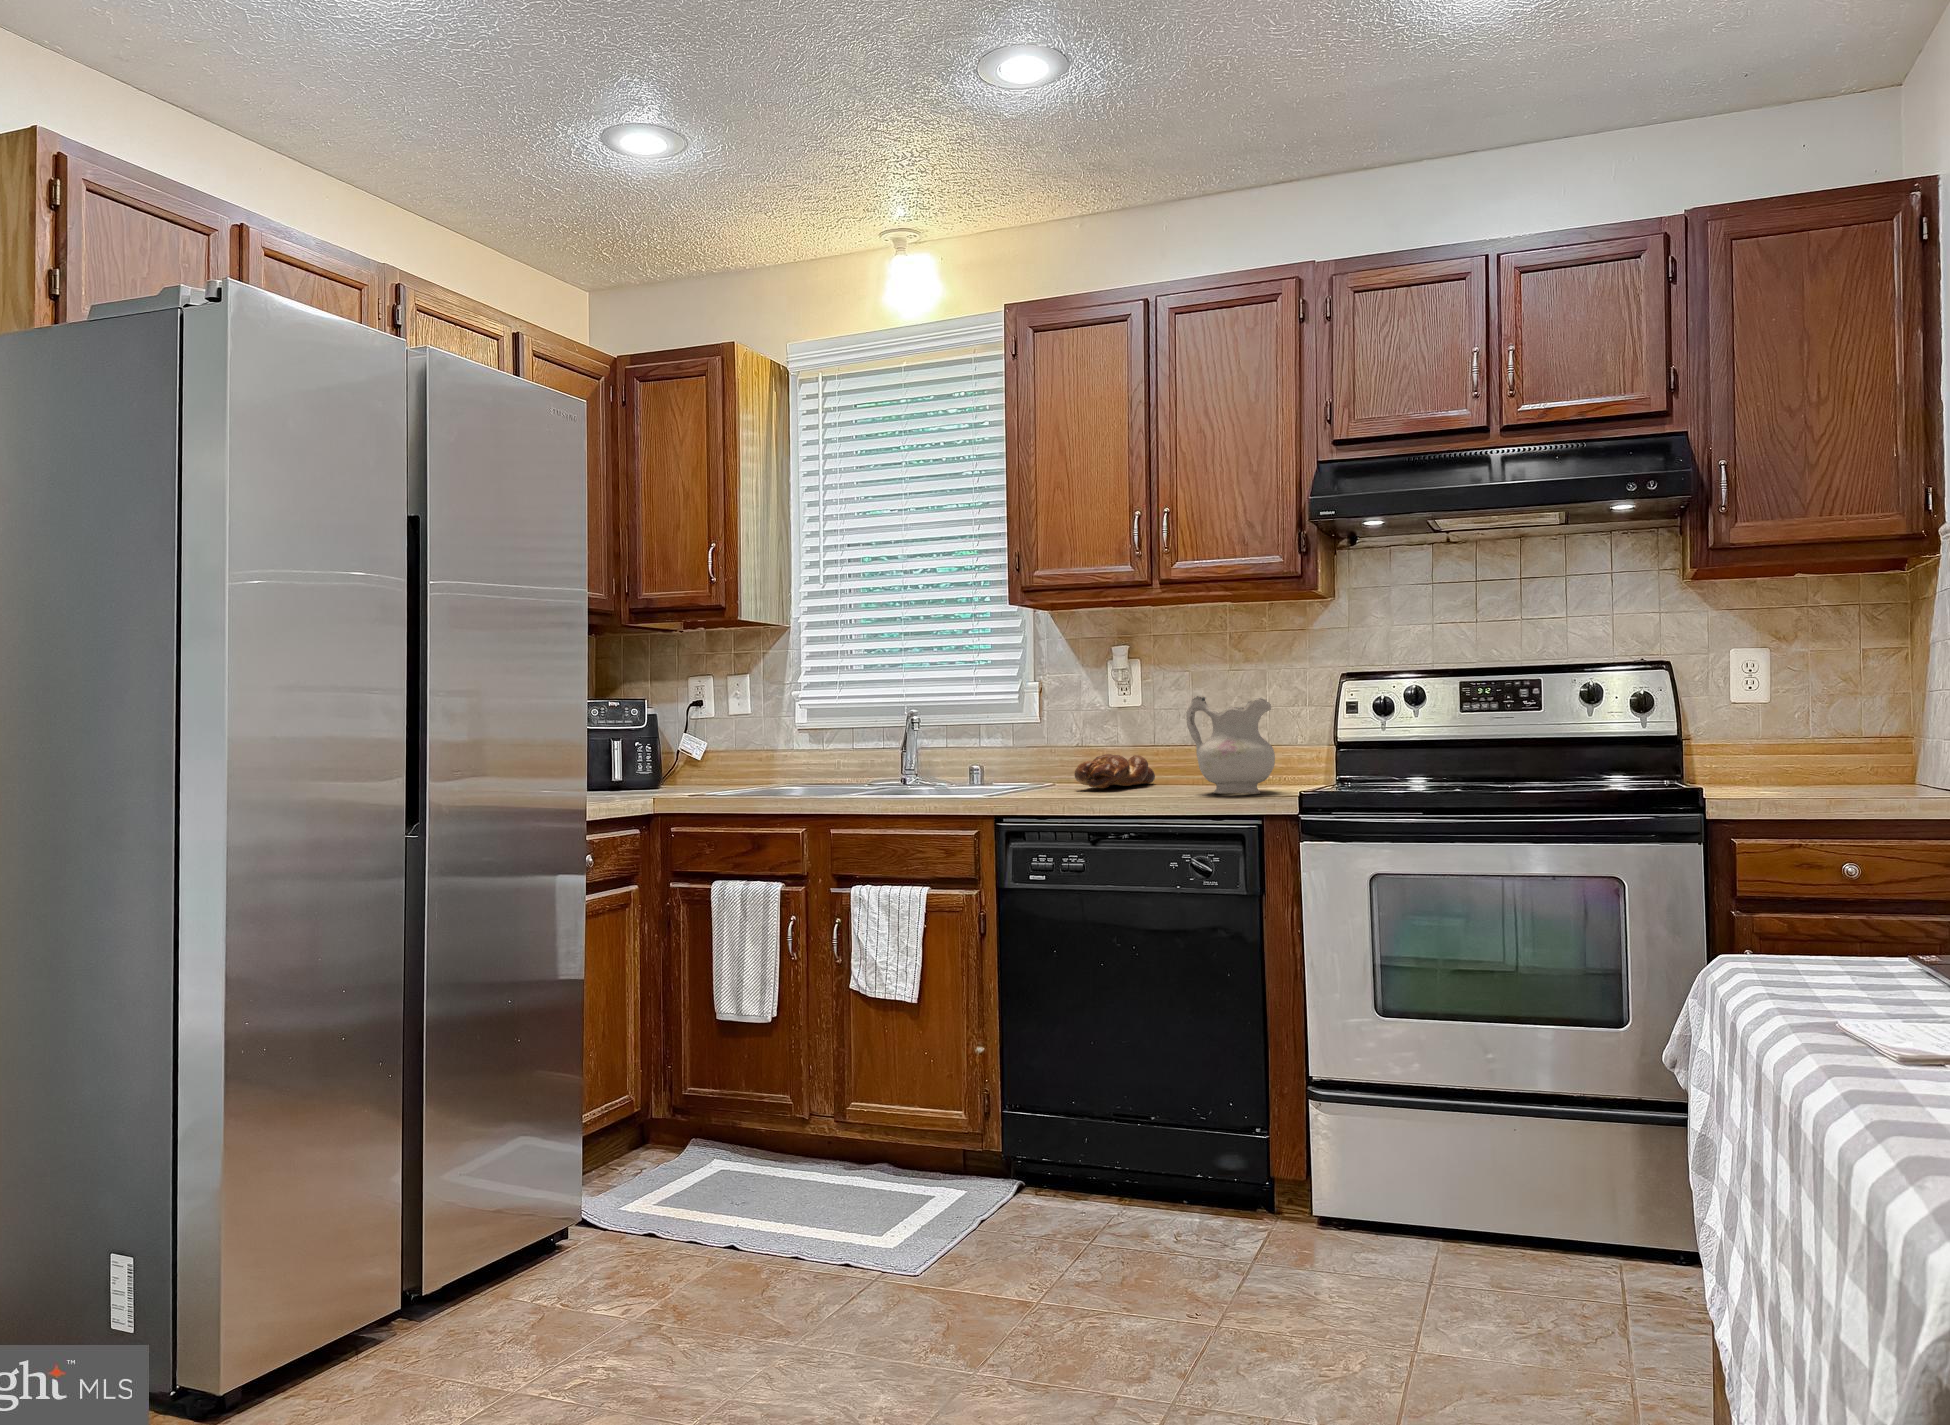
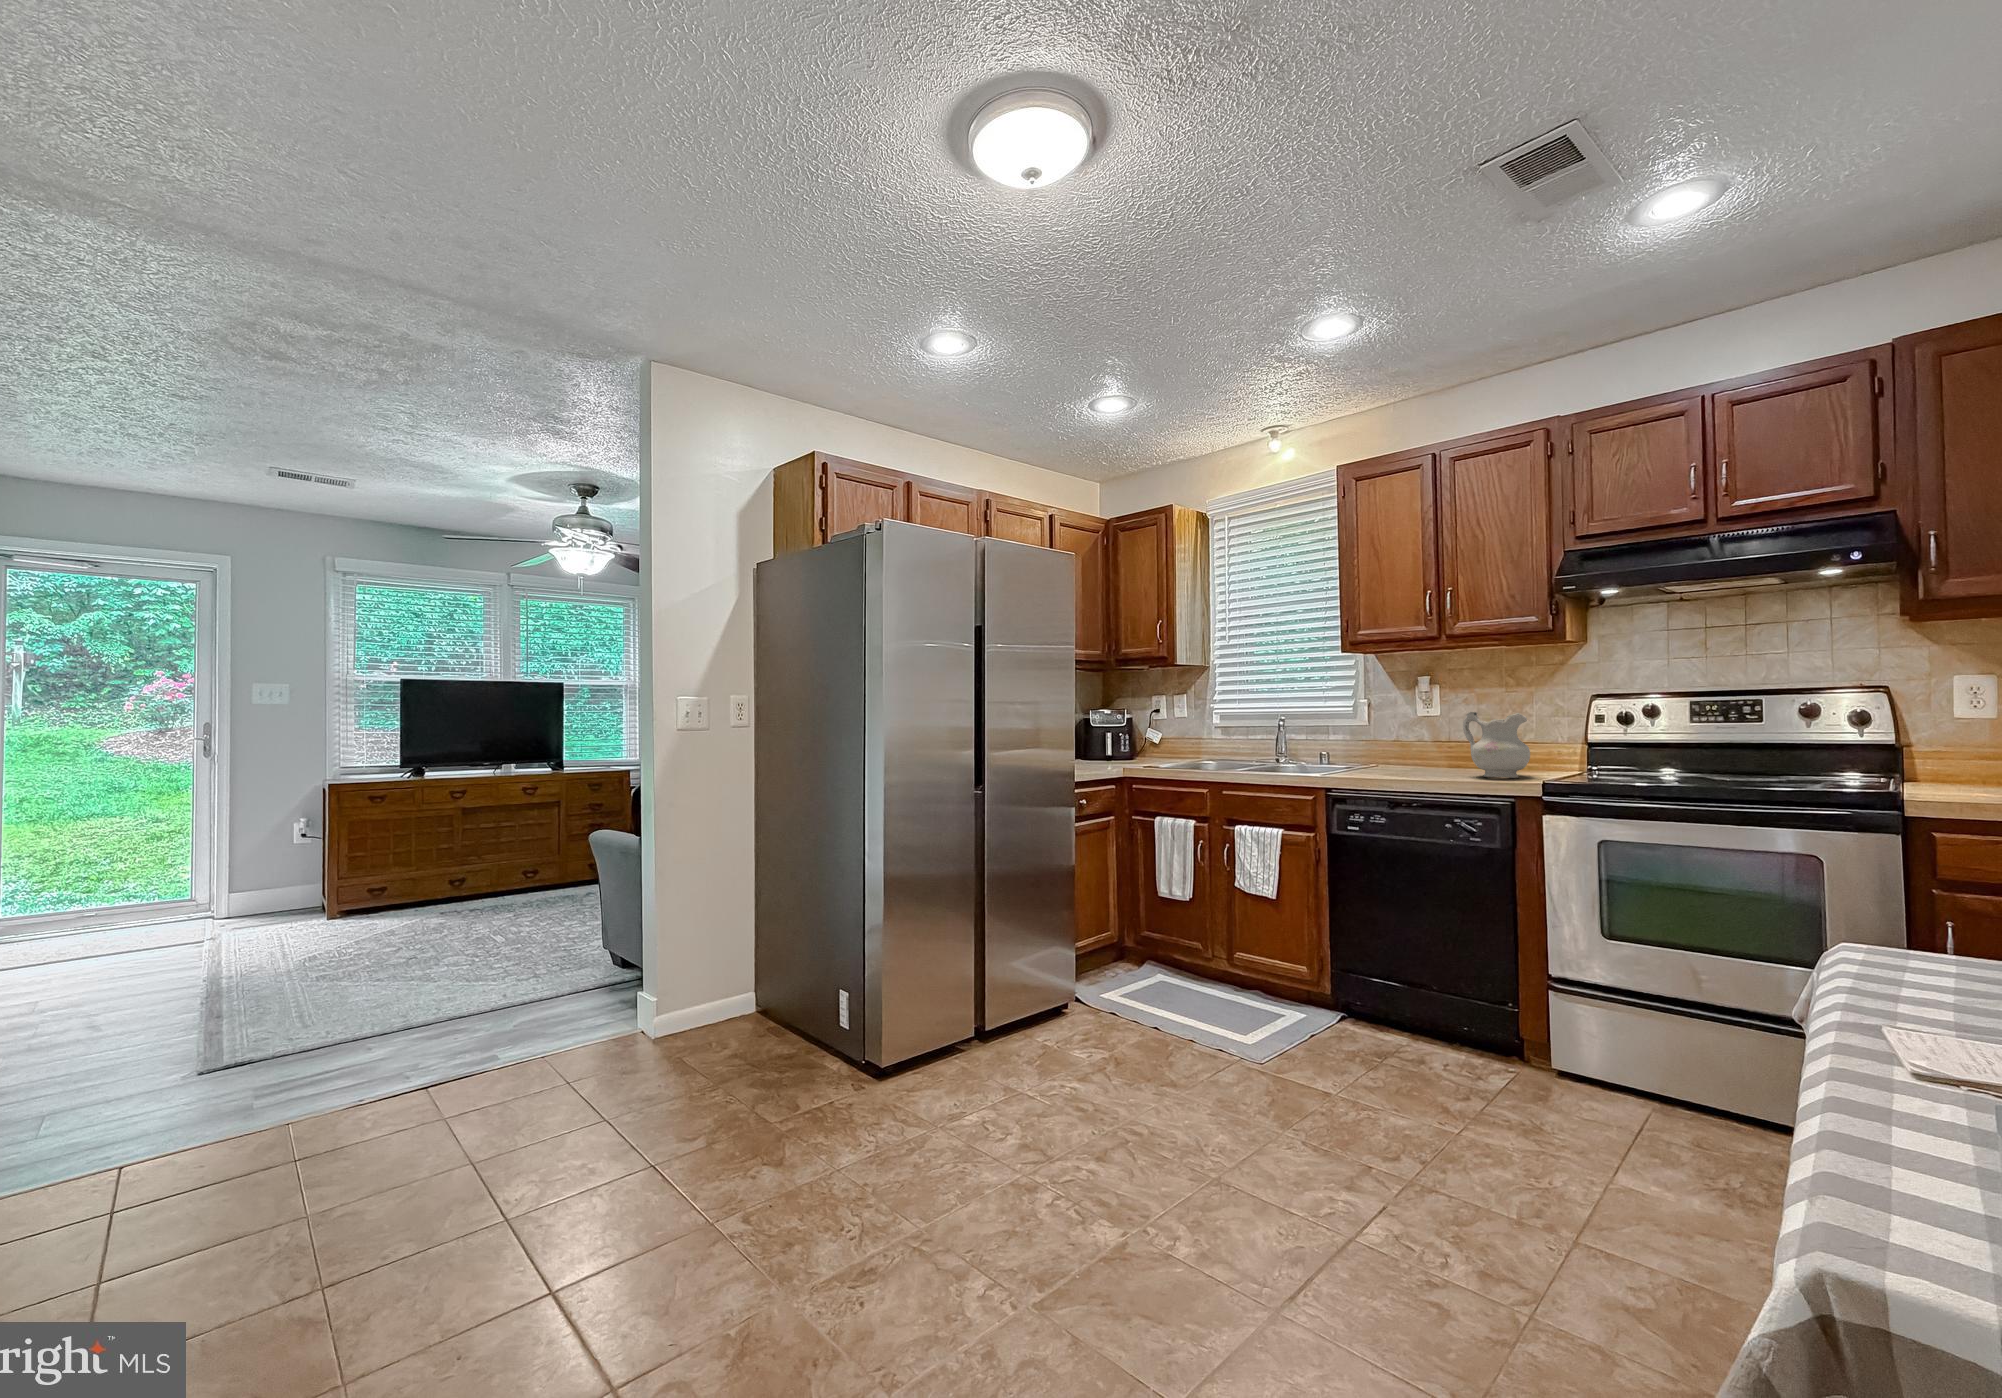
bread loaf: present [1075,754,1155,788] -> none [1387,747,1447,770]

